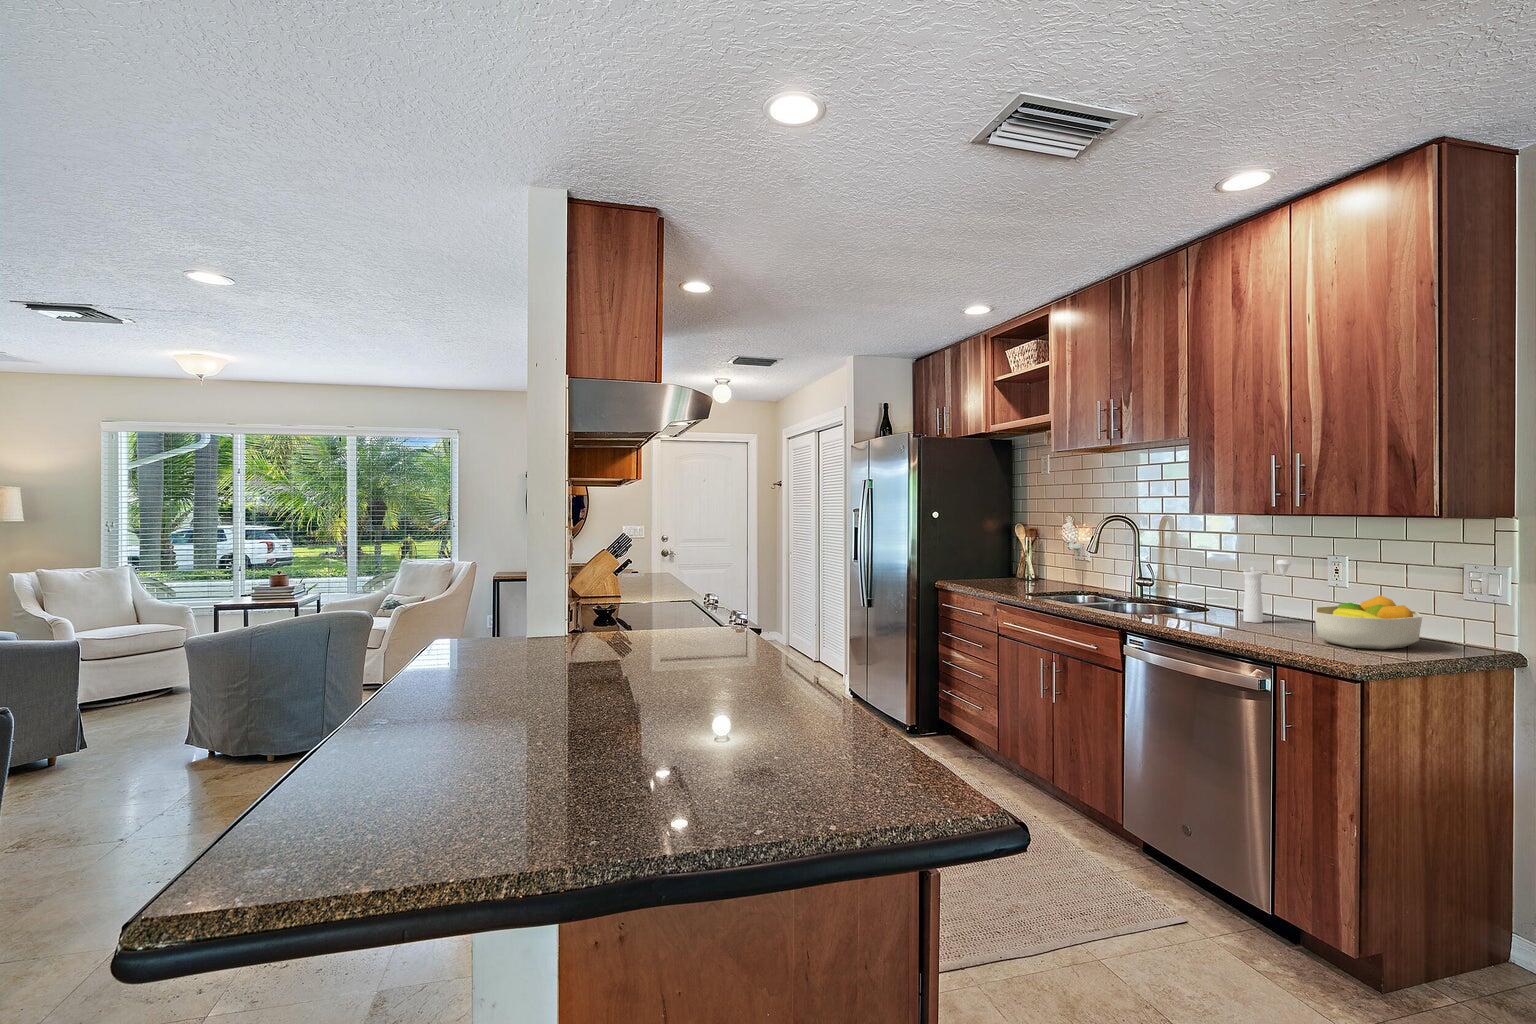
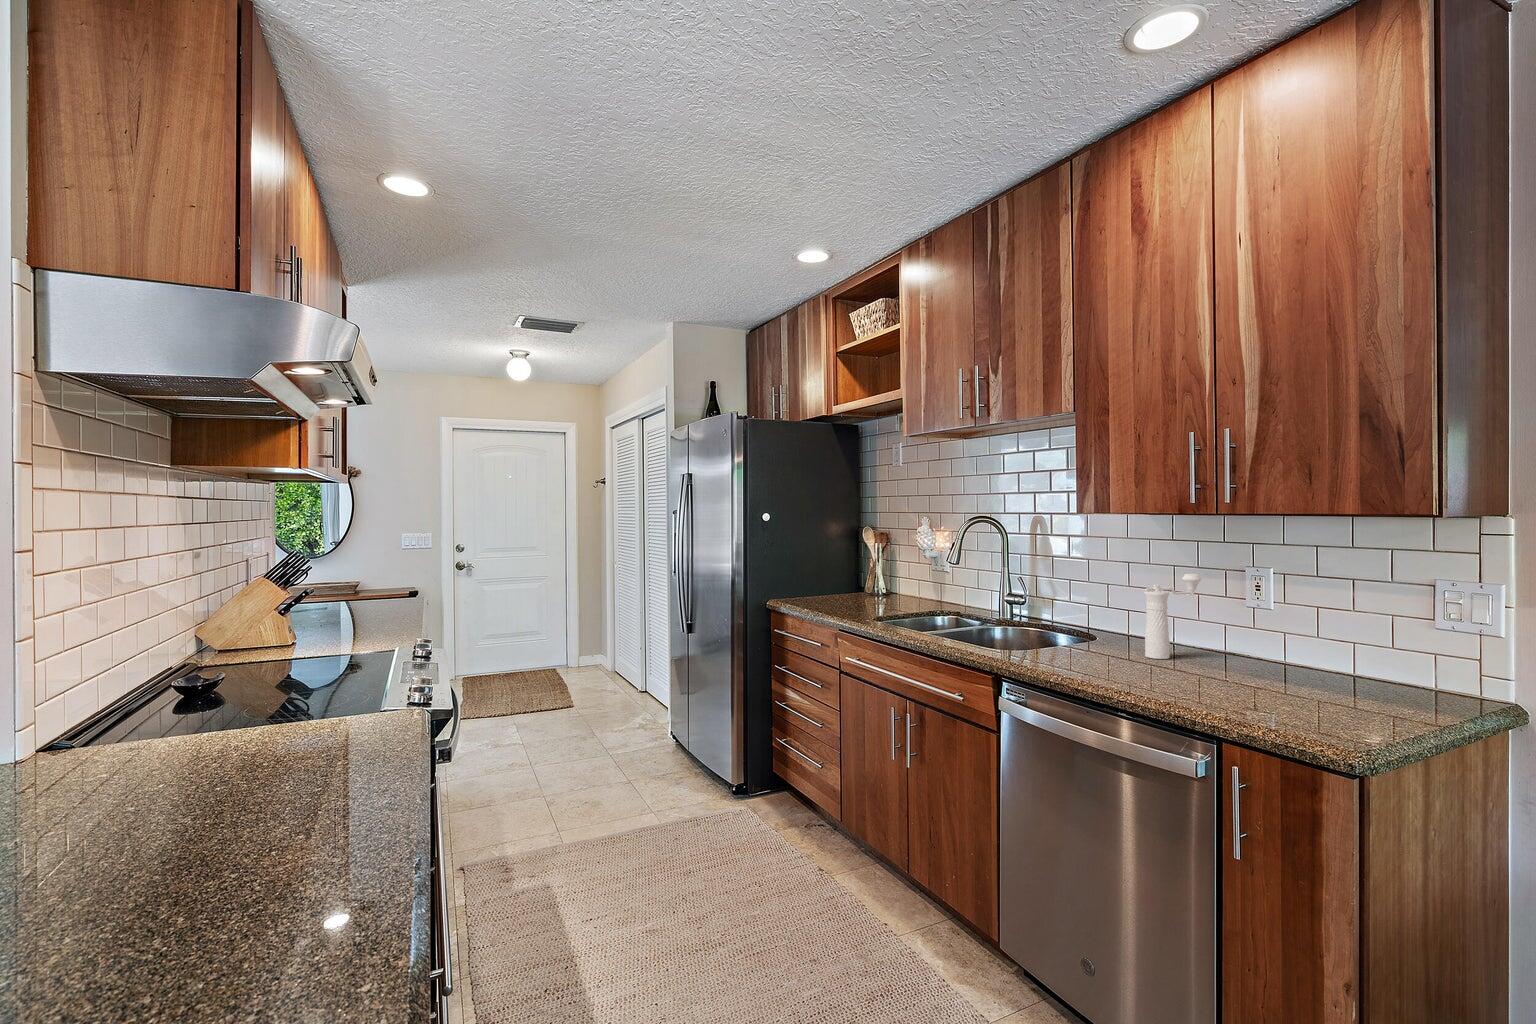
fruit bowl: present [1314,595,1422,649] -> none [1250,625,1403,709]

